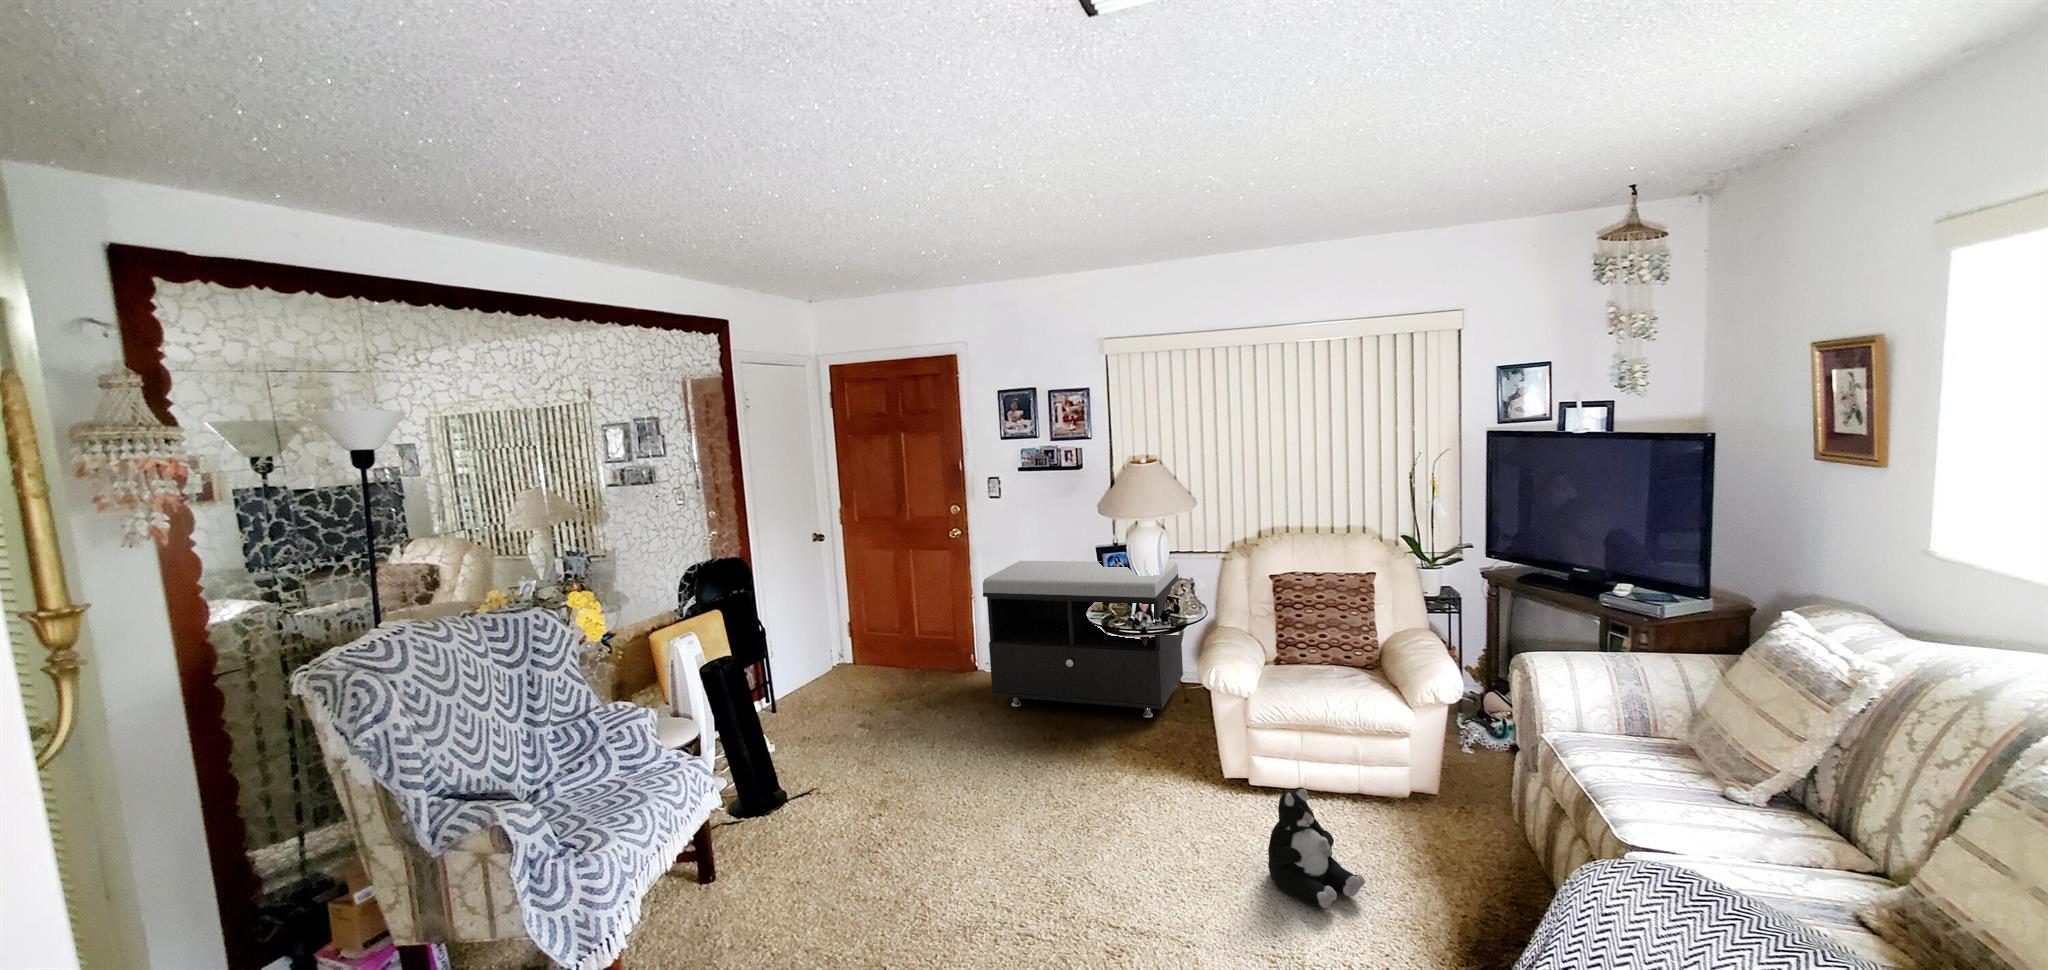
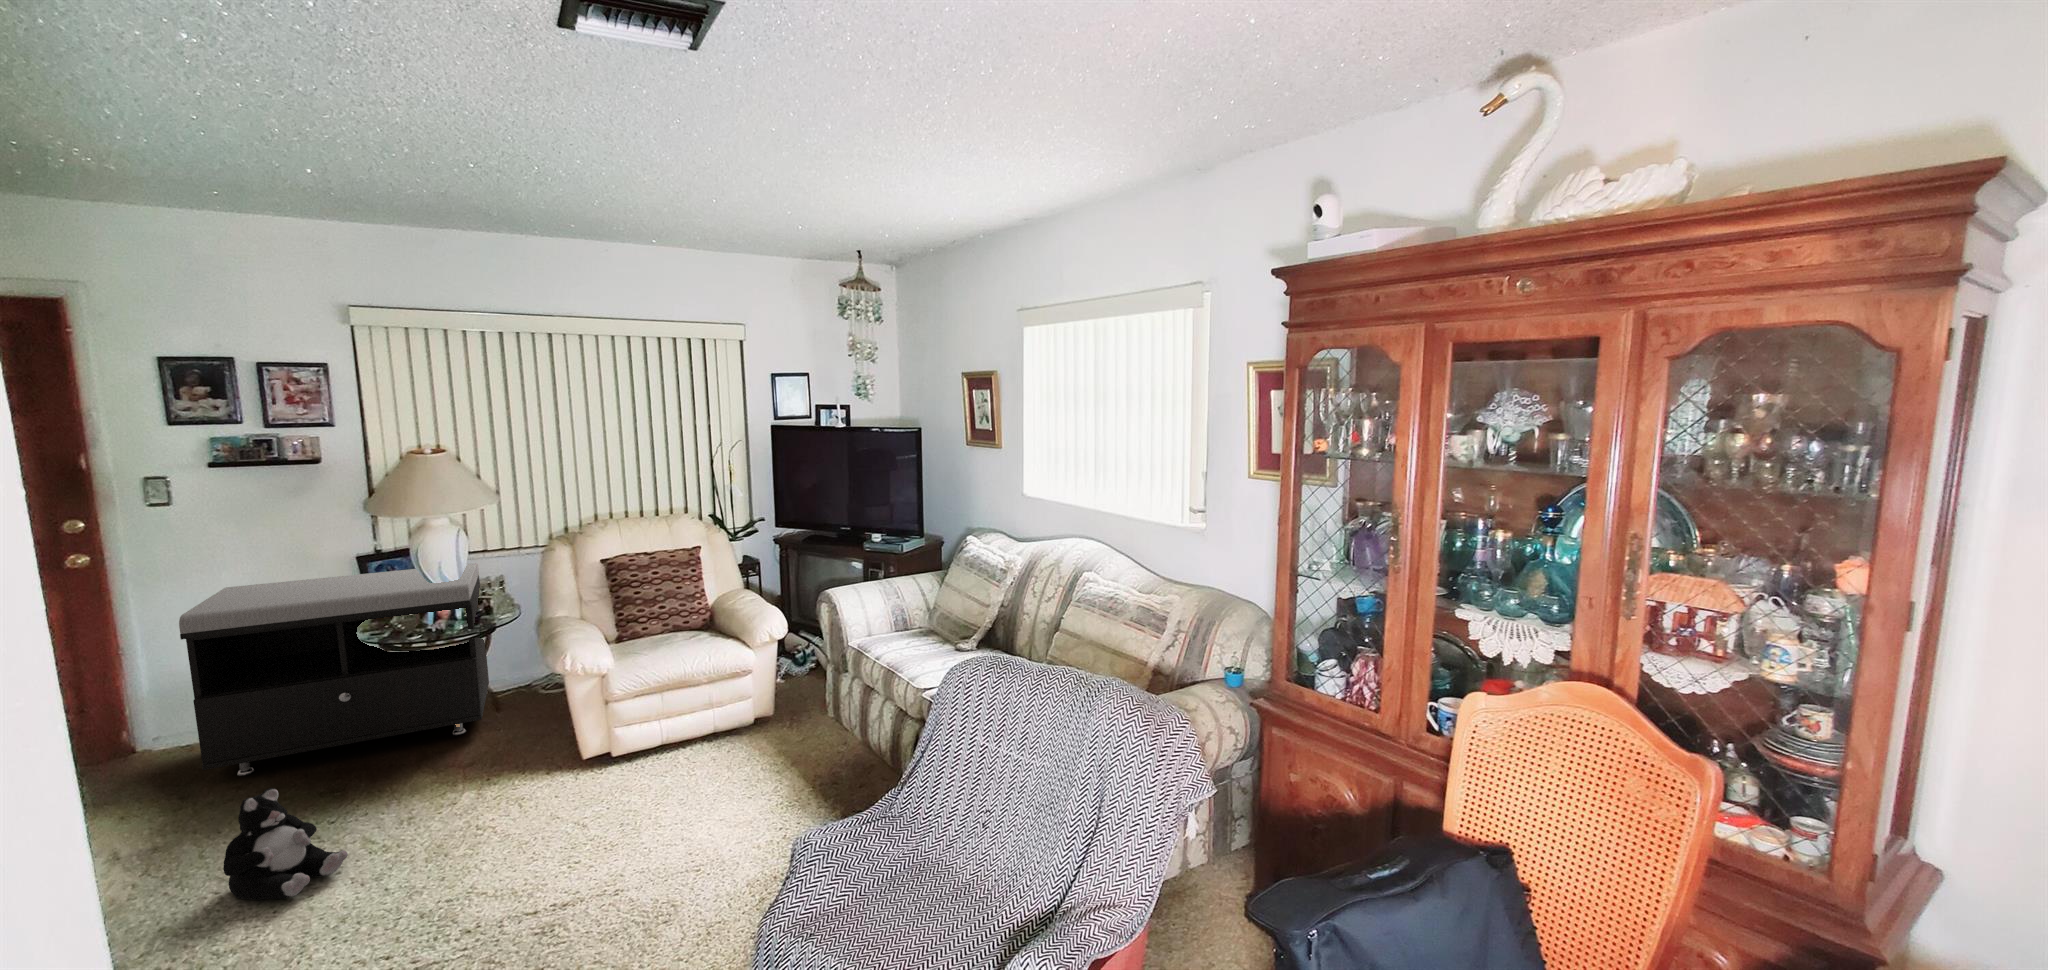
plush toy: present [1268,787,1365,908] -> present [223,788,348,900]

